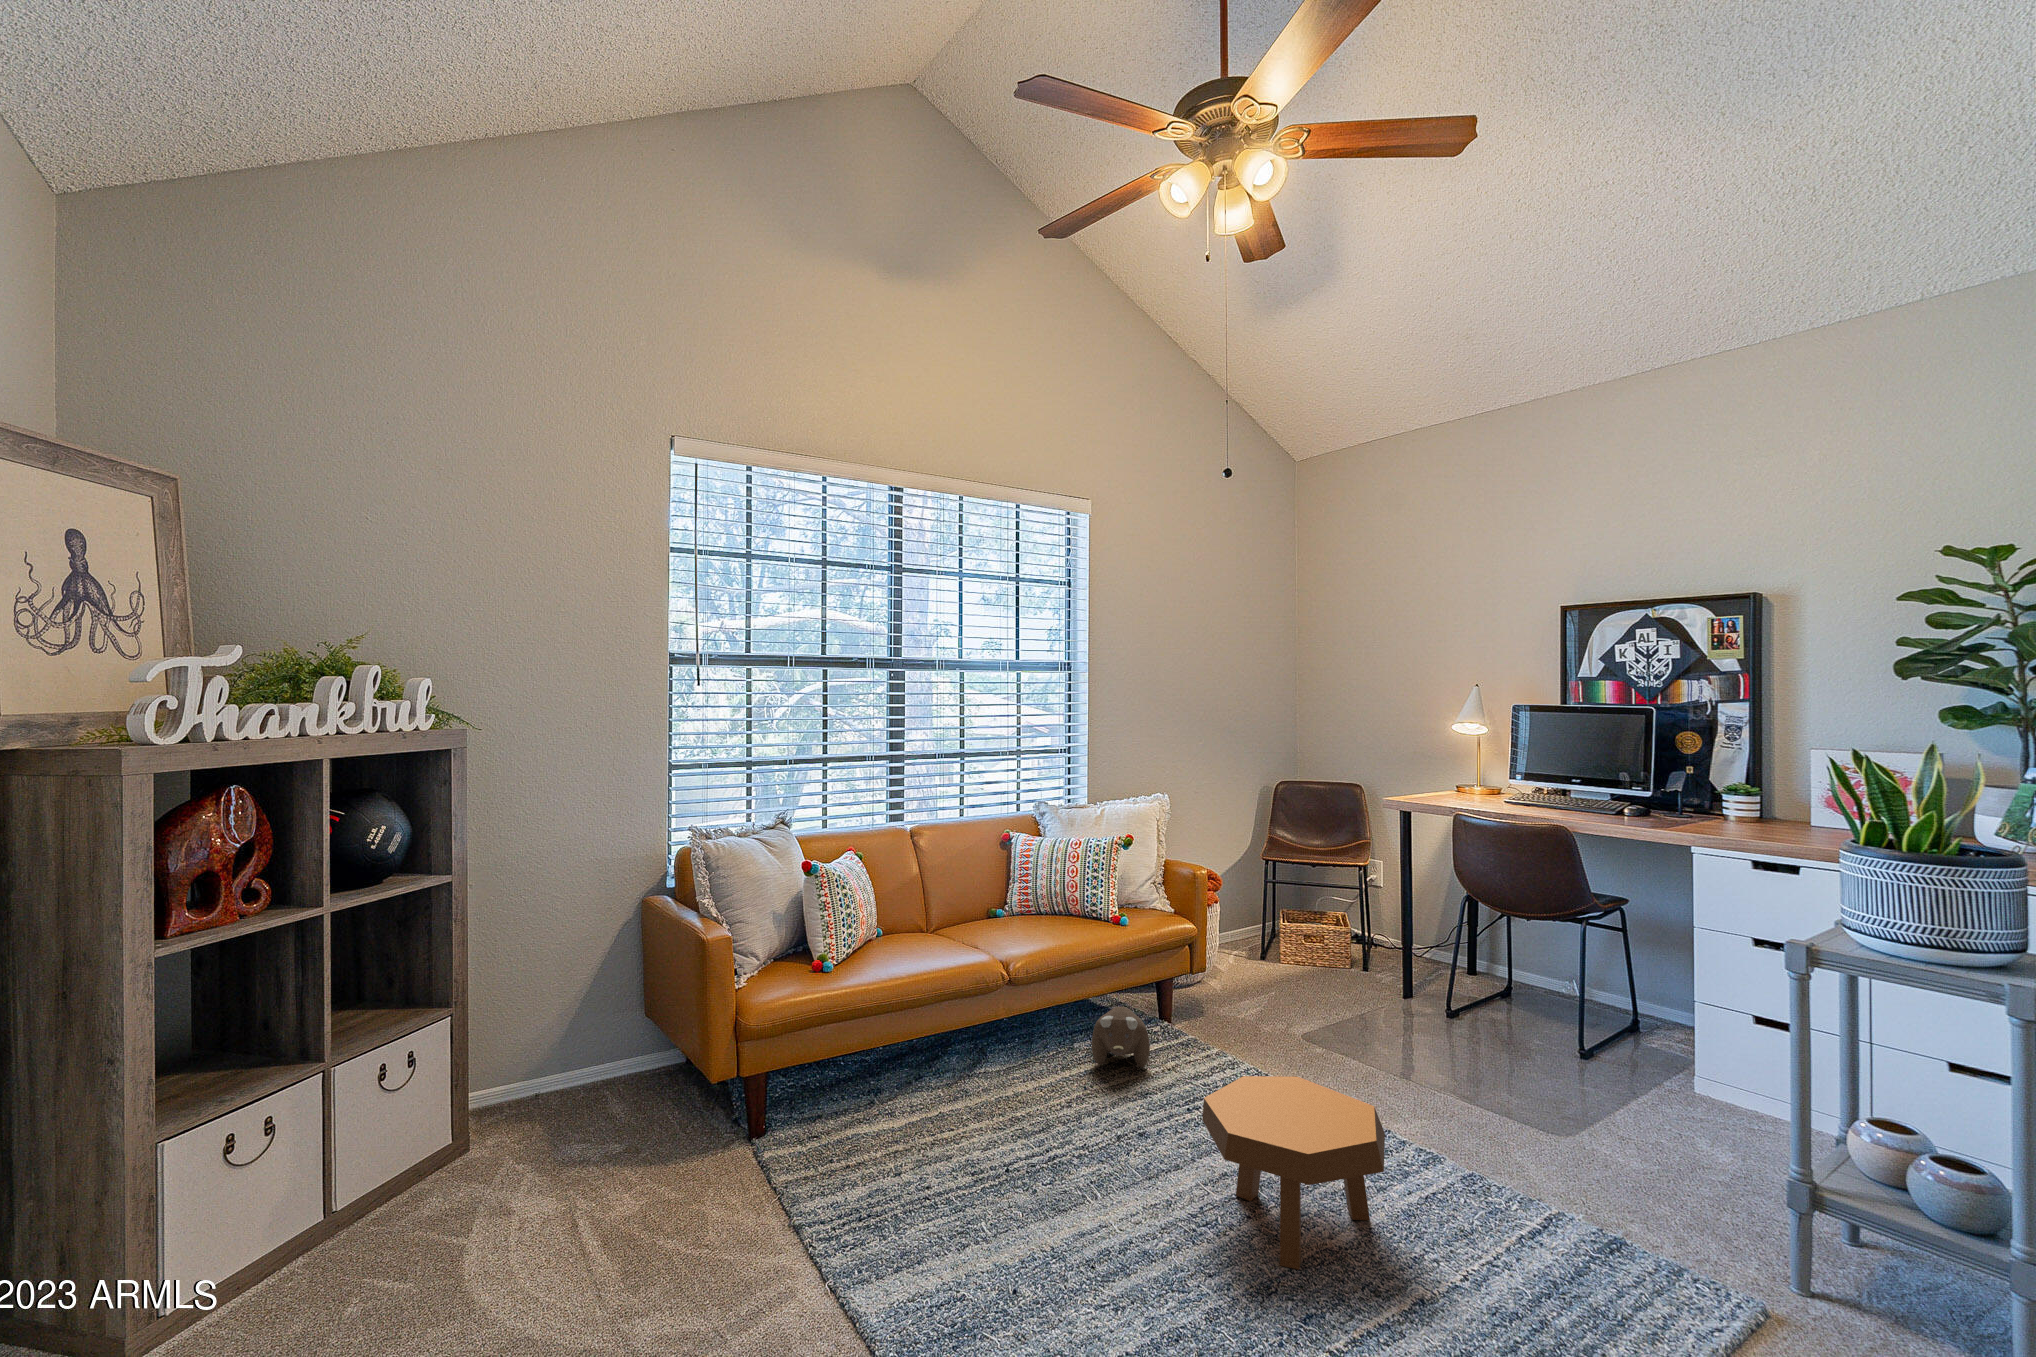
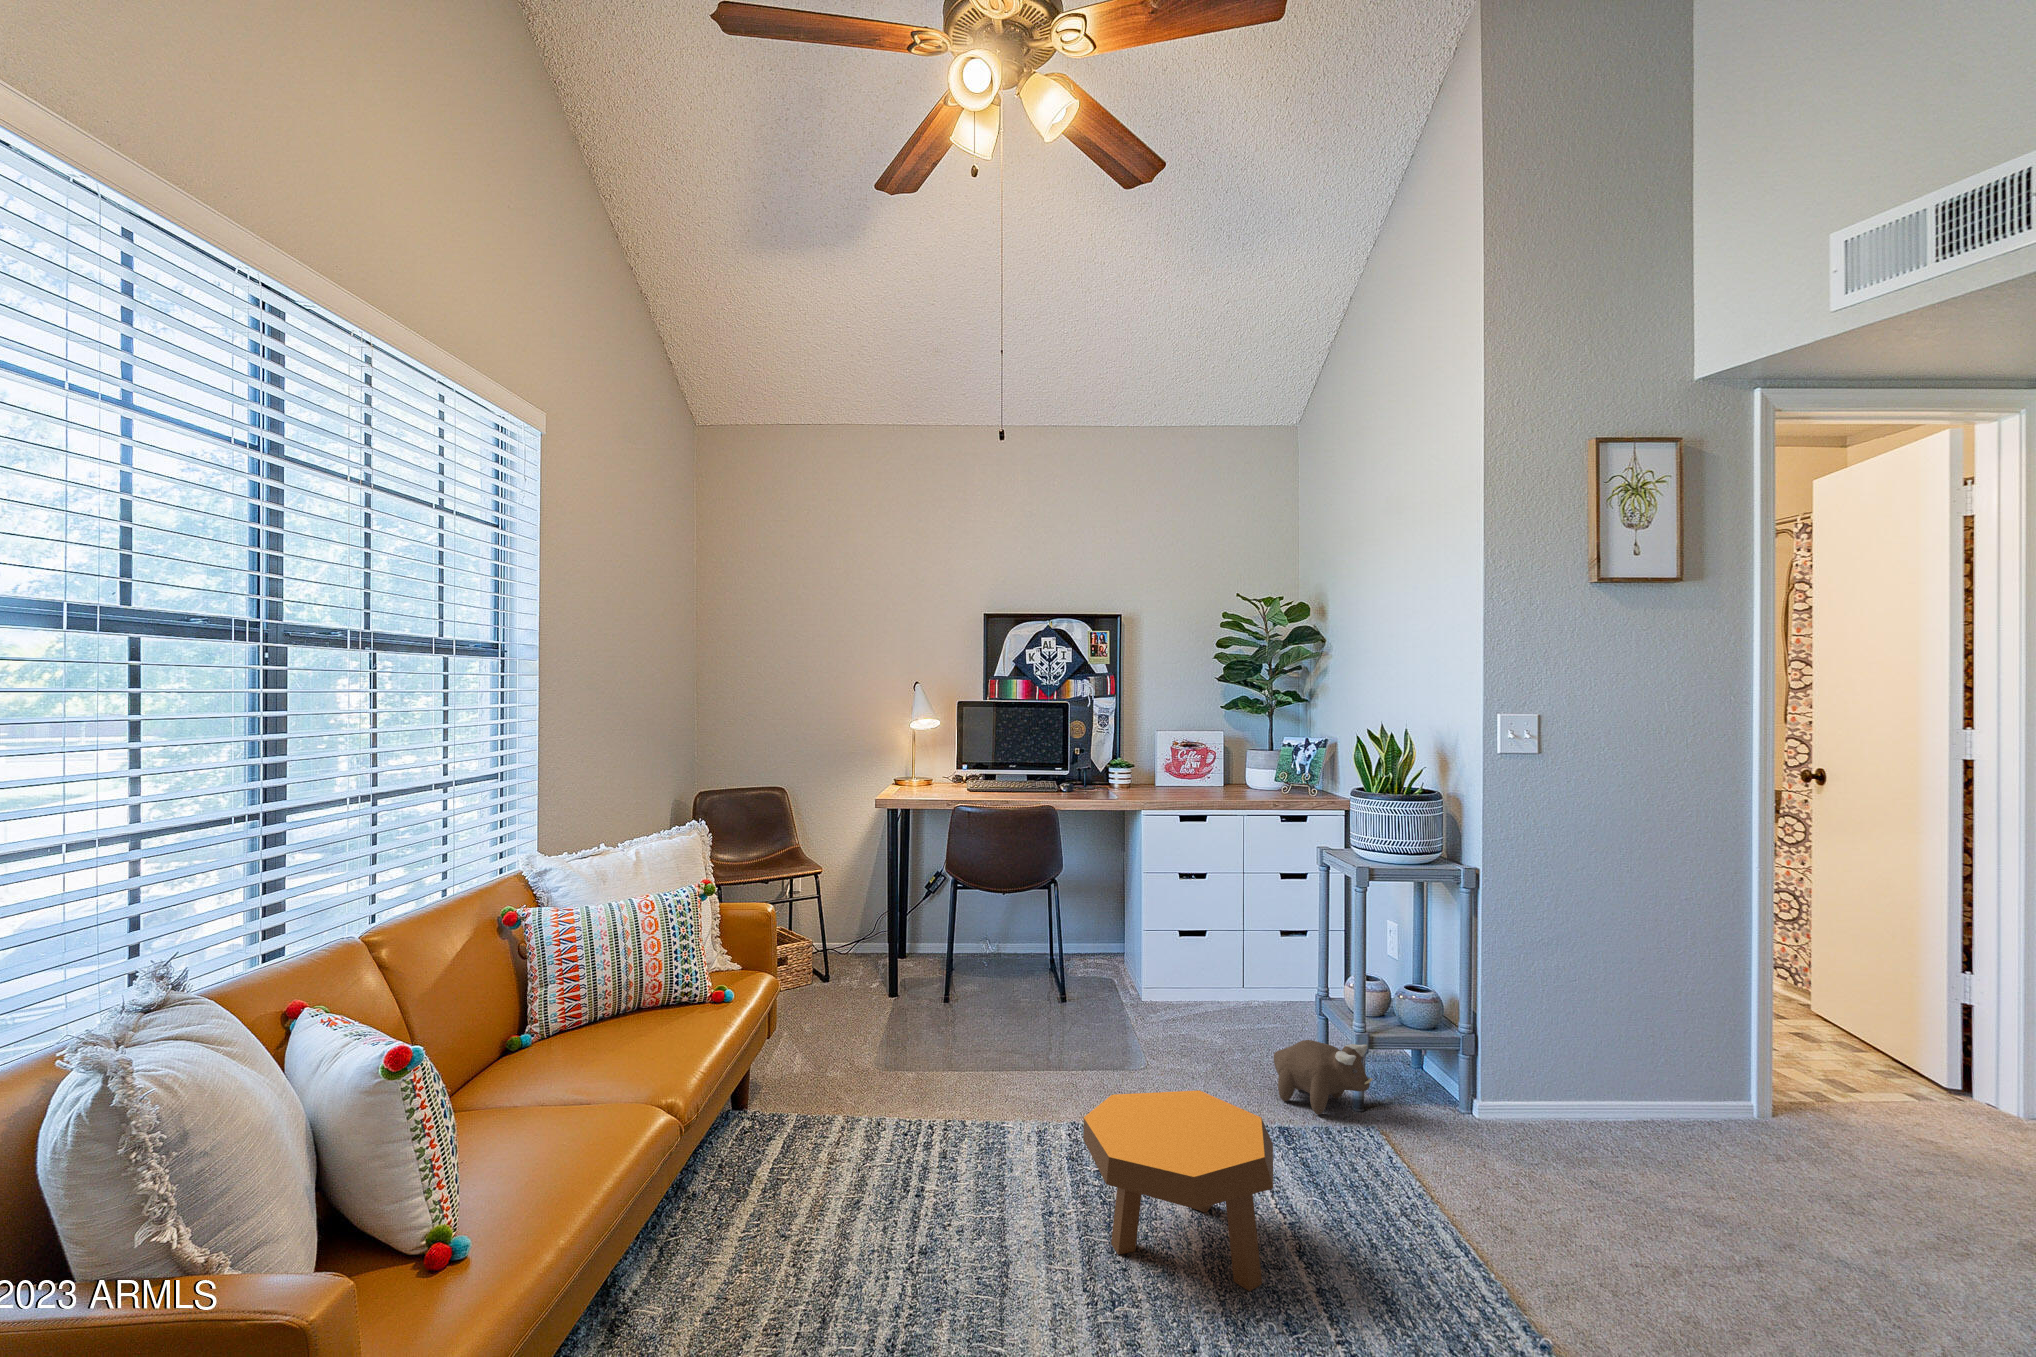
plush toy: present [1092,1007,1150,1067] -> present [1274,1040,1372,1115]

